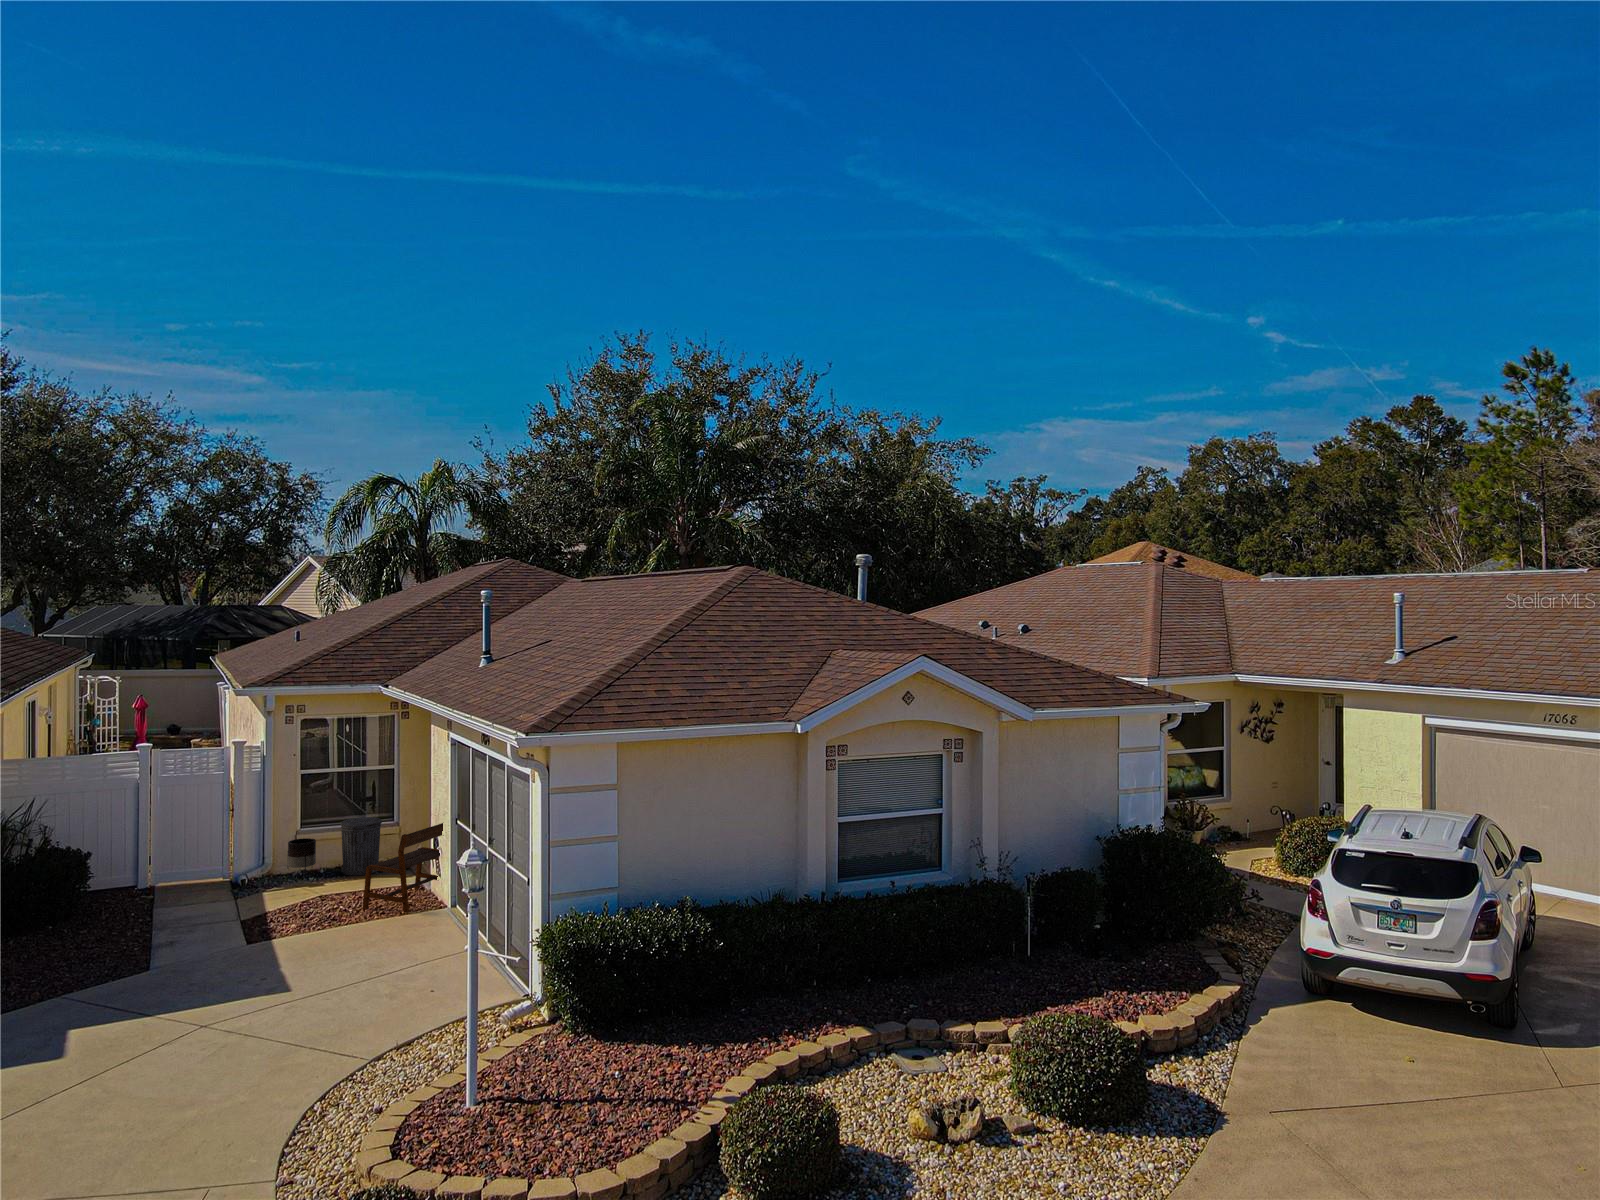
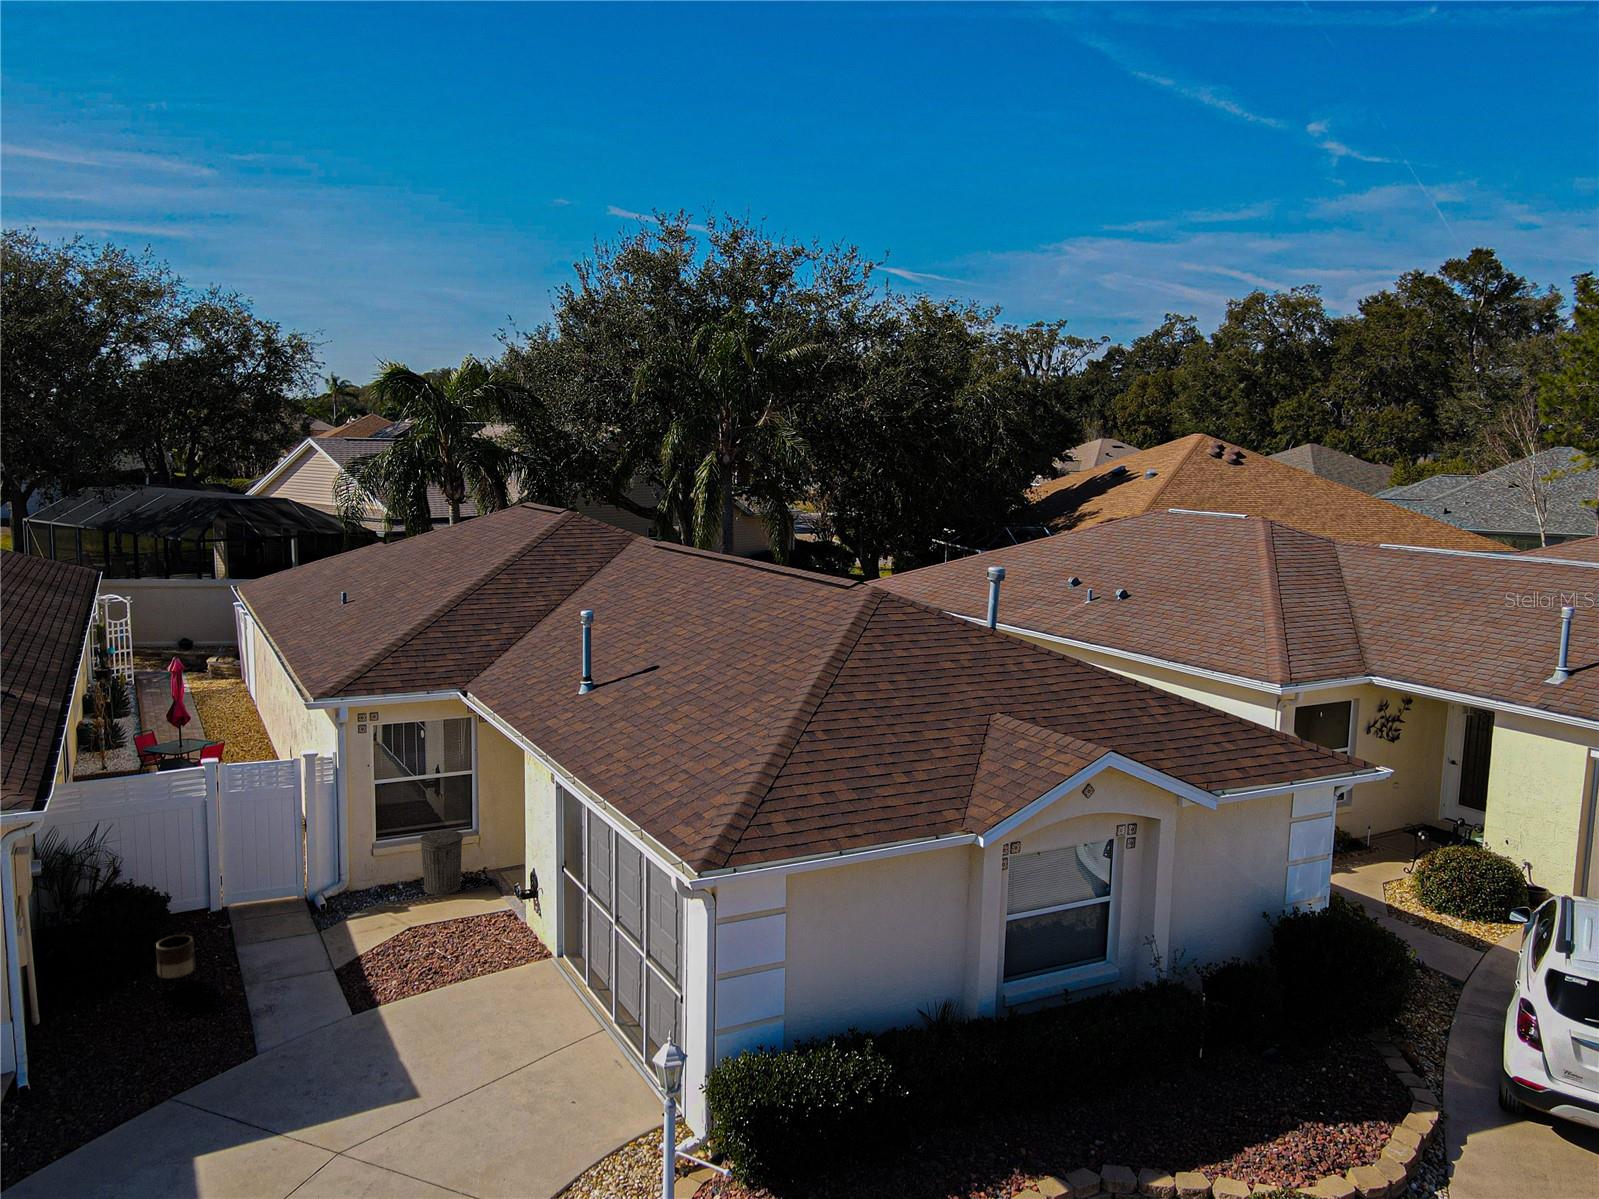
bench: present [363,823,444,913] -> none [461,852,551,959]
planter: present [287,838,316,877] -> present [156,935,195,979]

